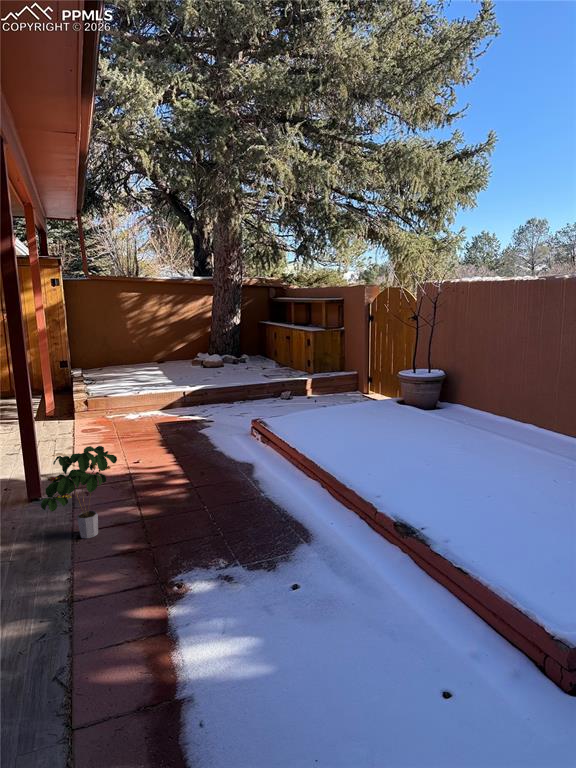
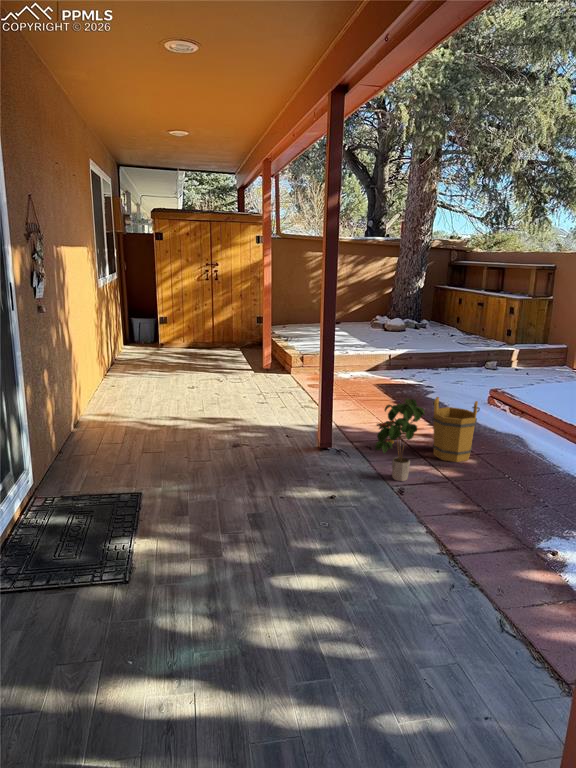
bucket: none [143,439,192,507] -> present [432,397,480,462]

